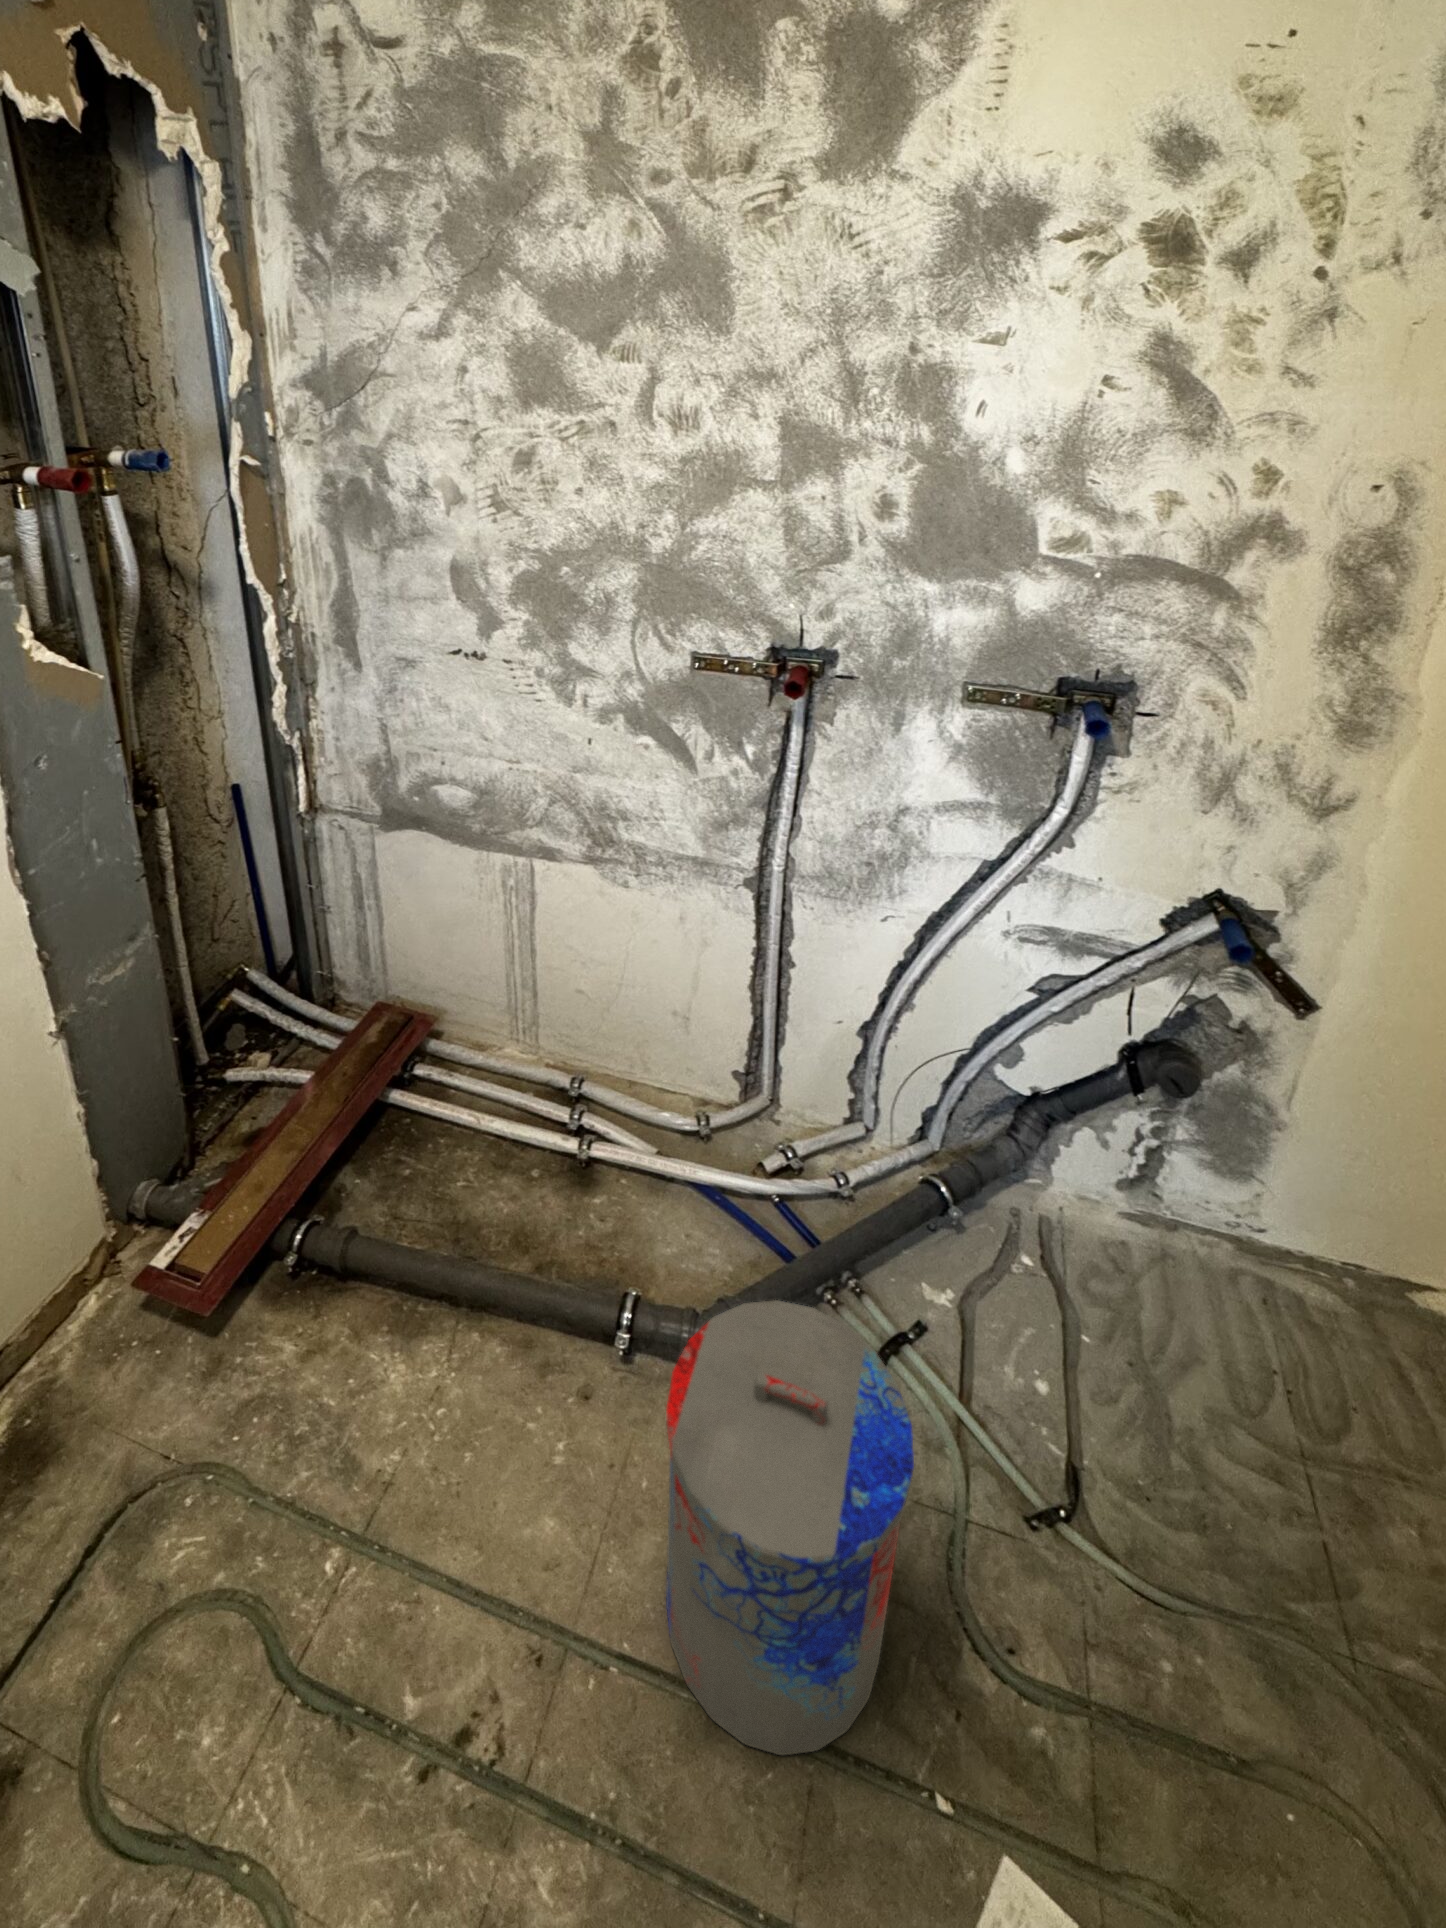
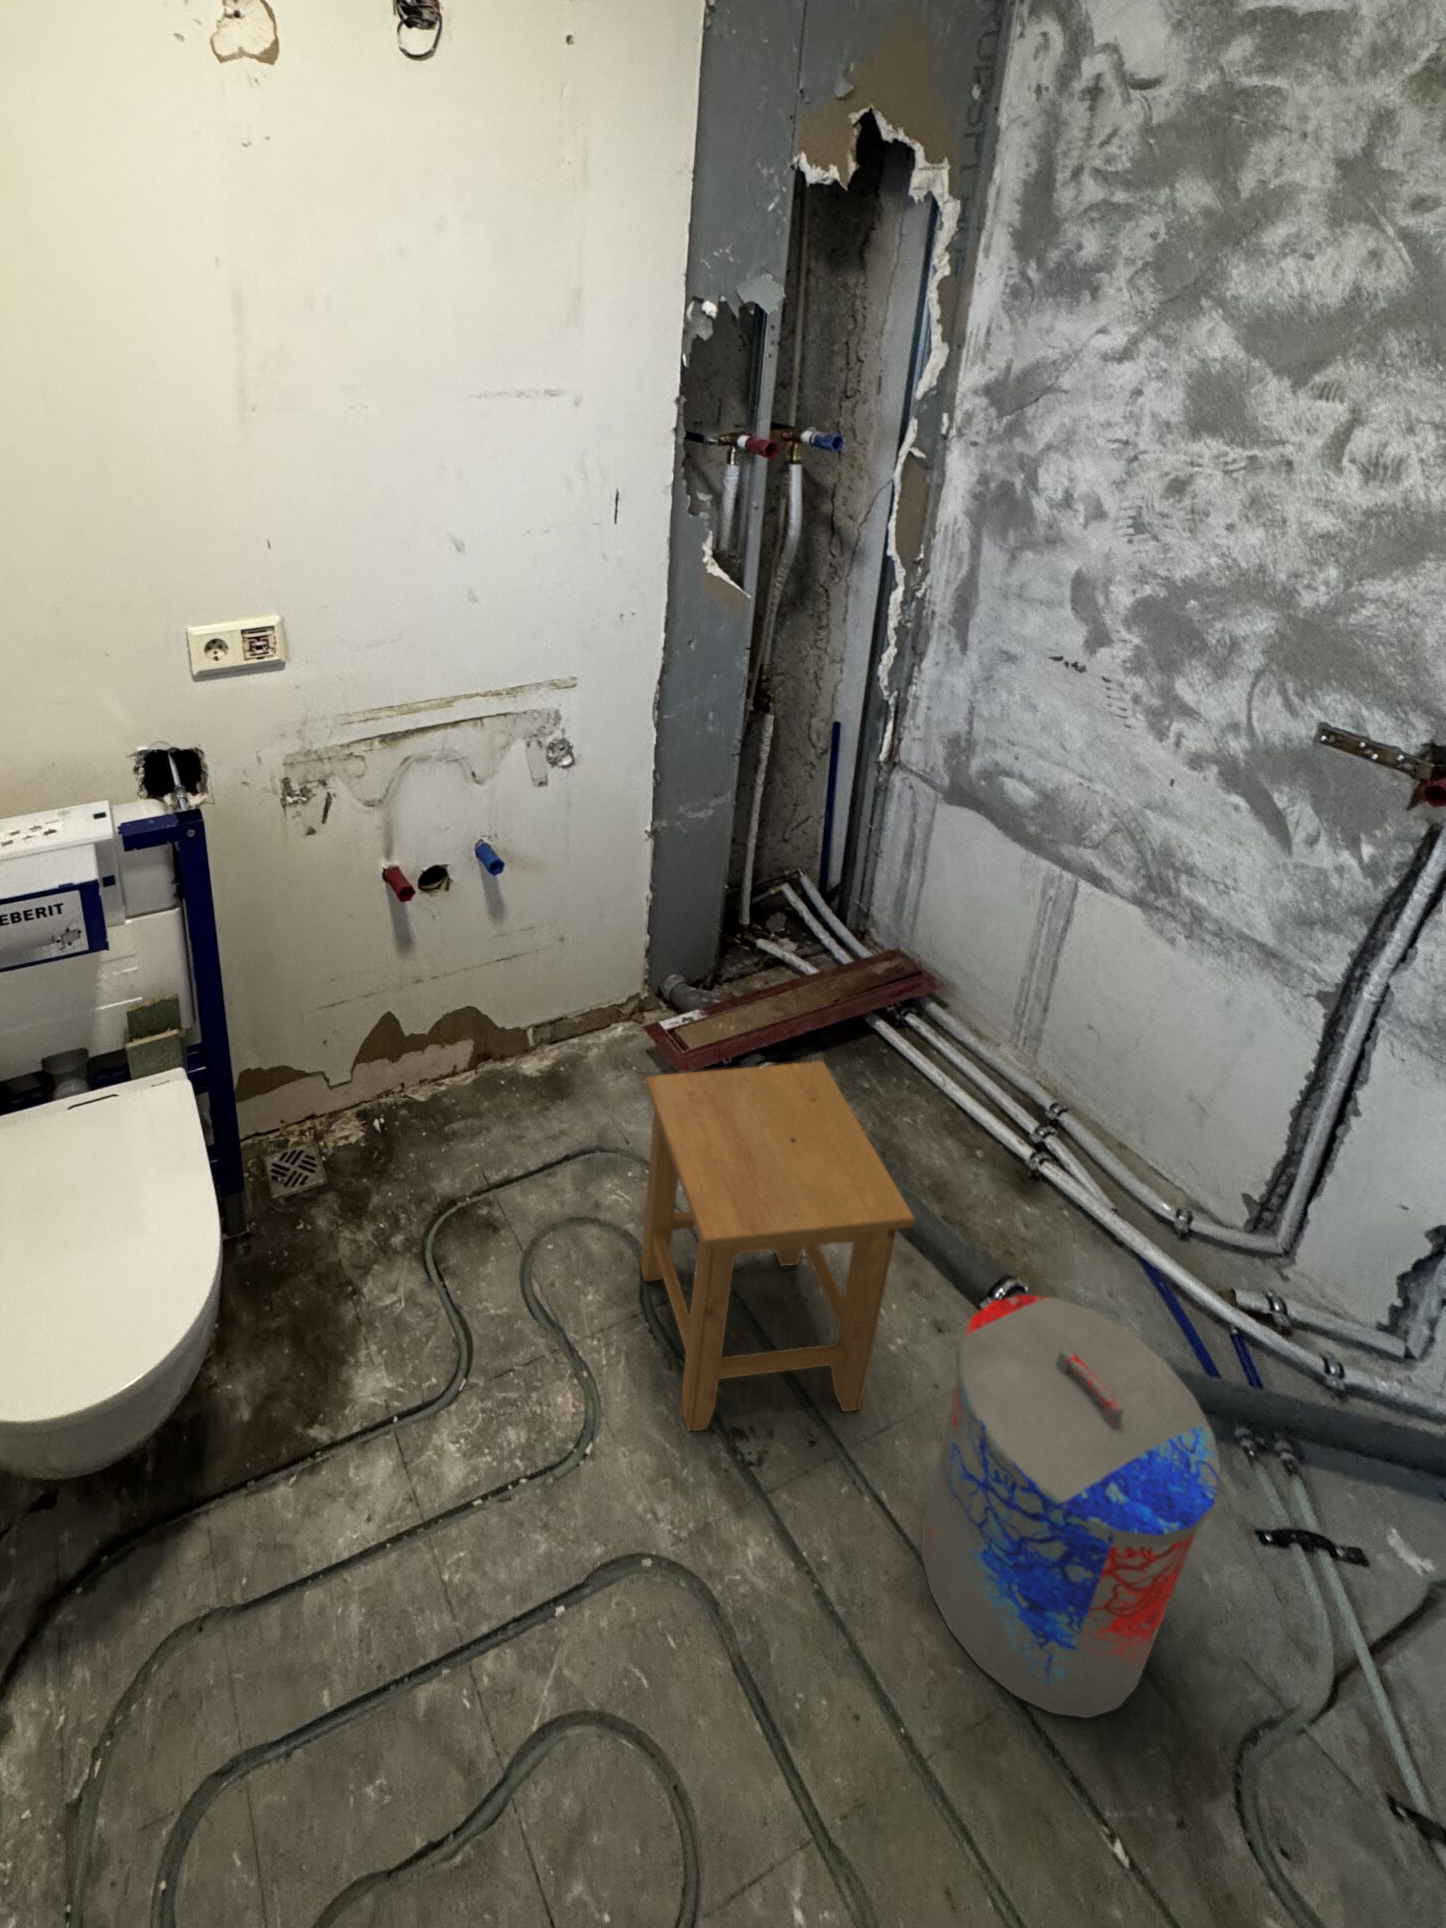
stool: none [191,1211,576,1812] -> present [641,1061,915,1431]

